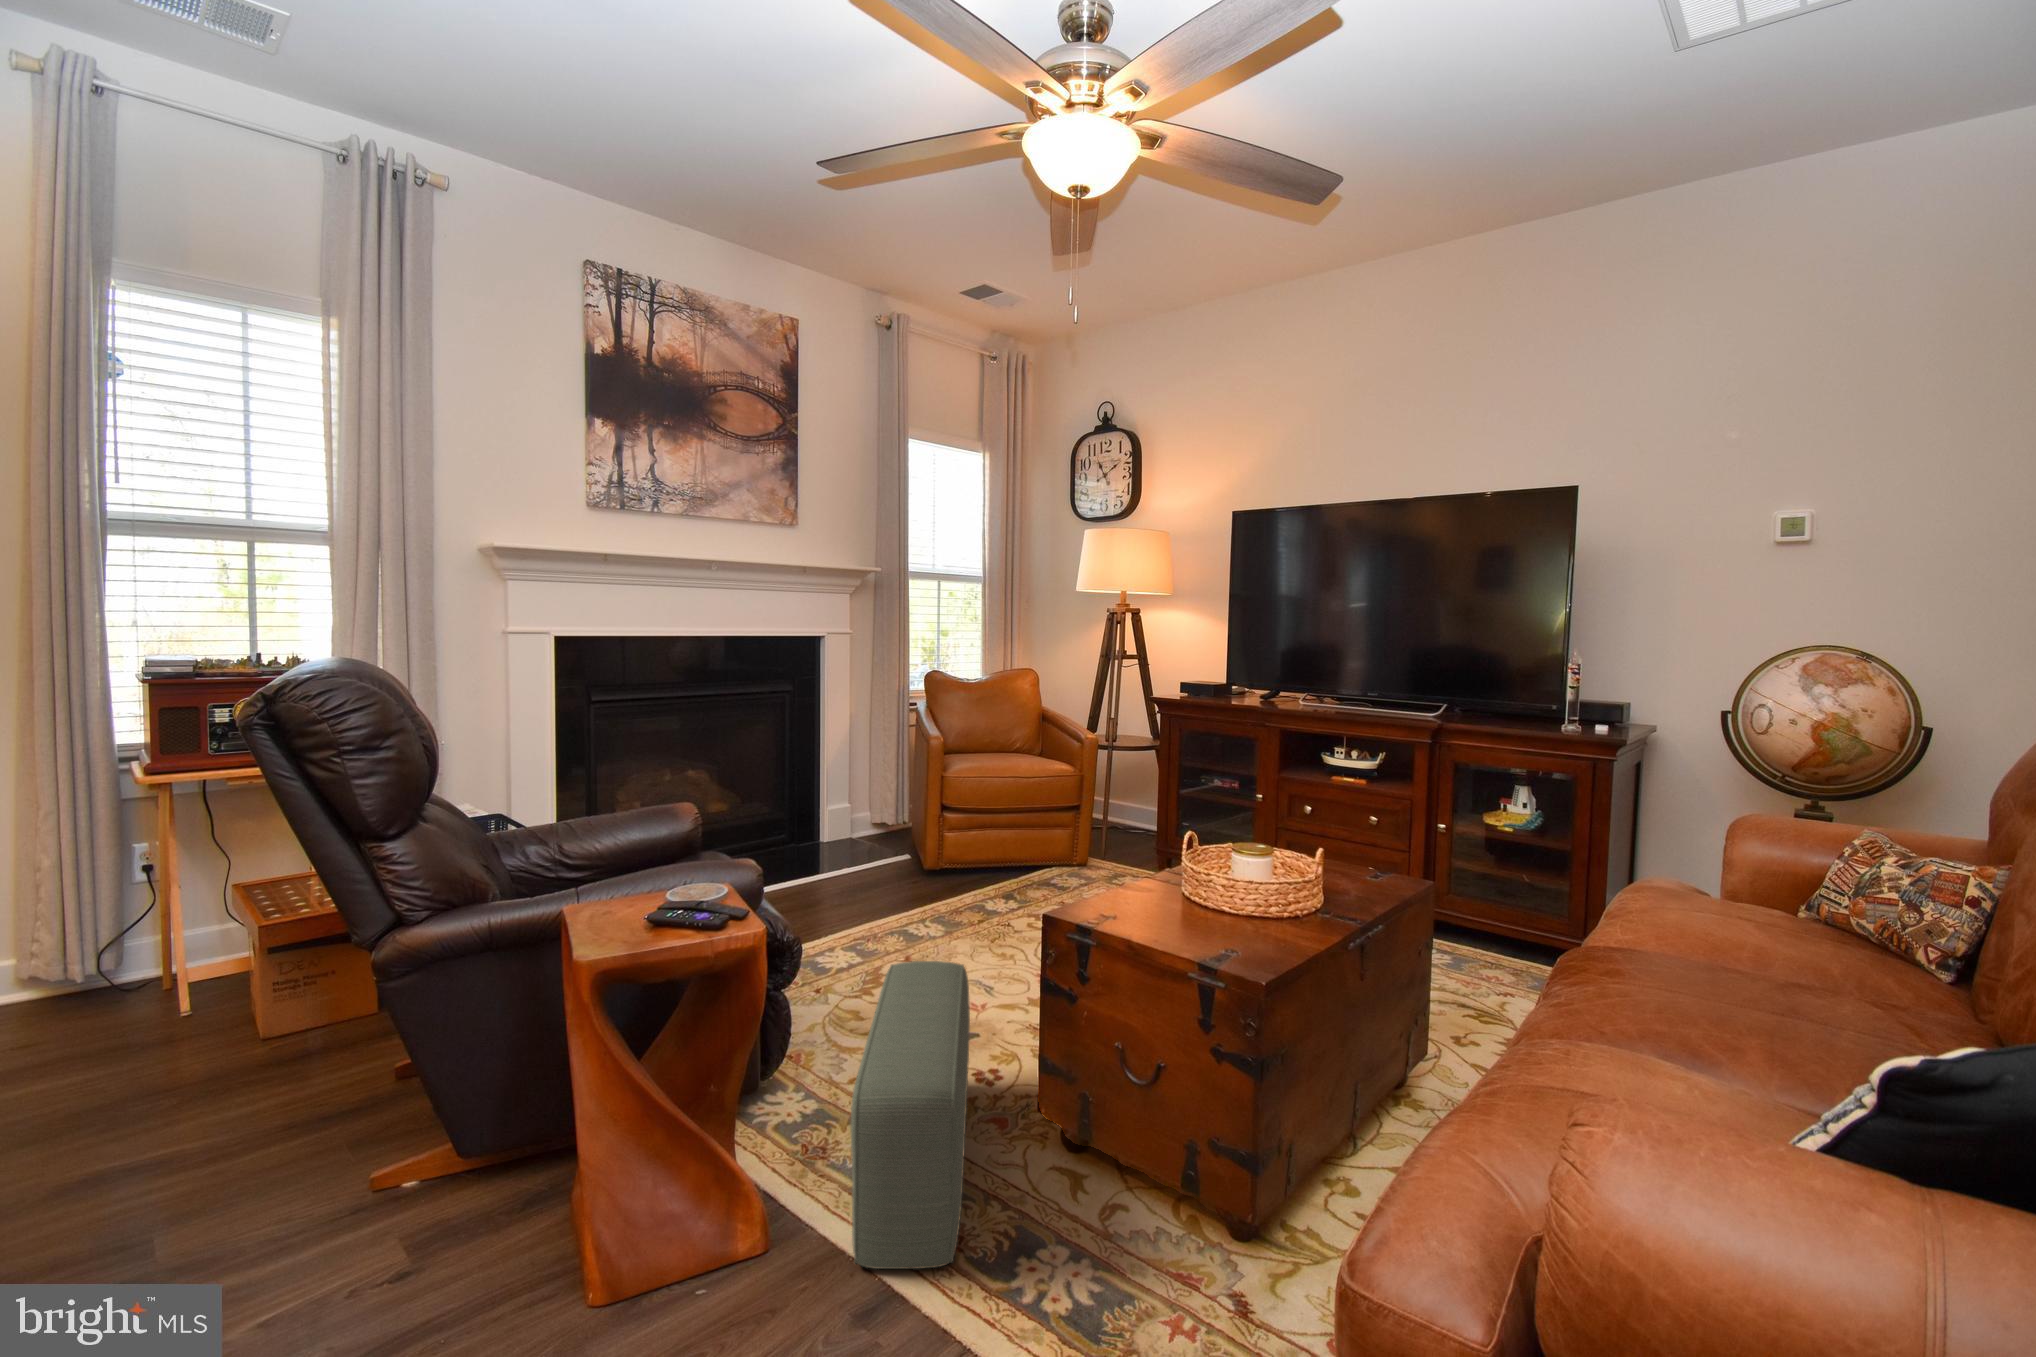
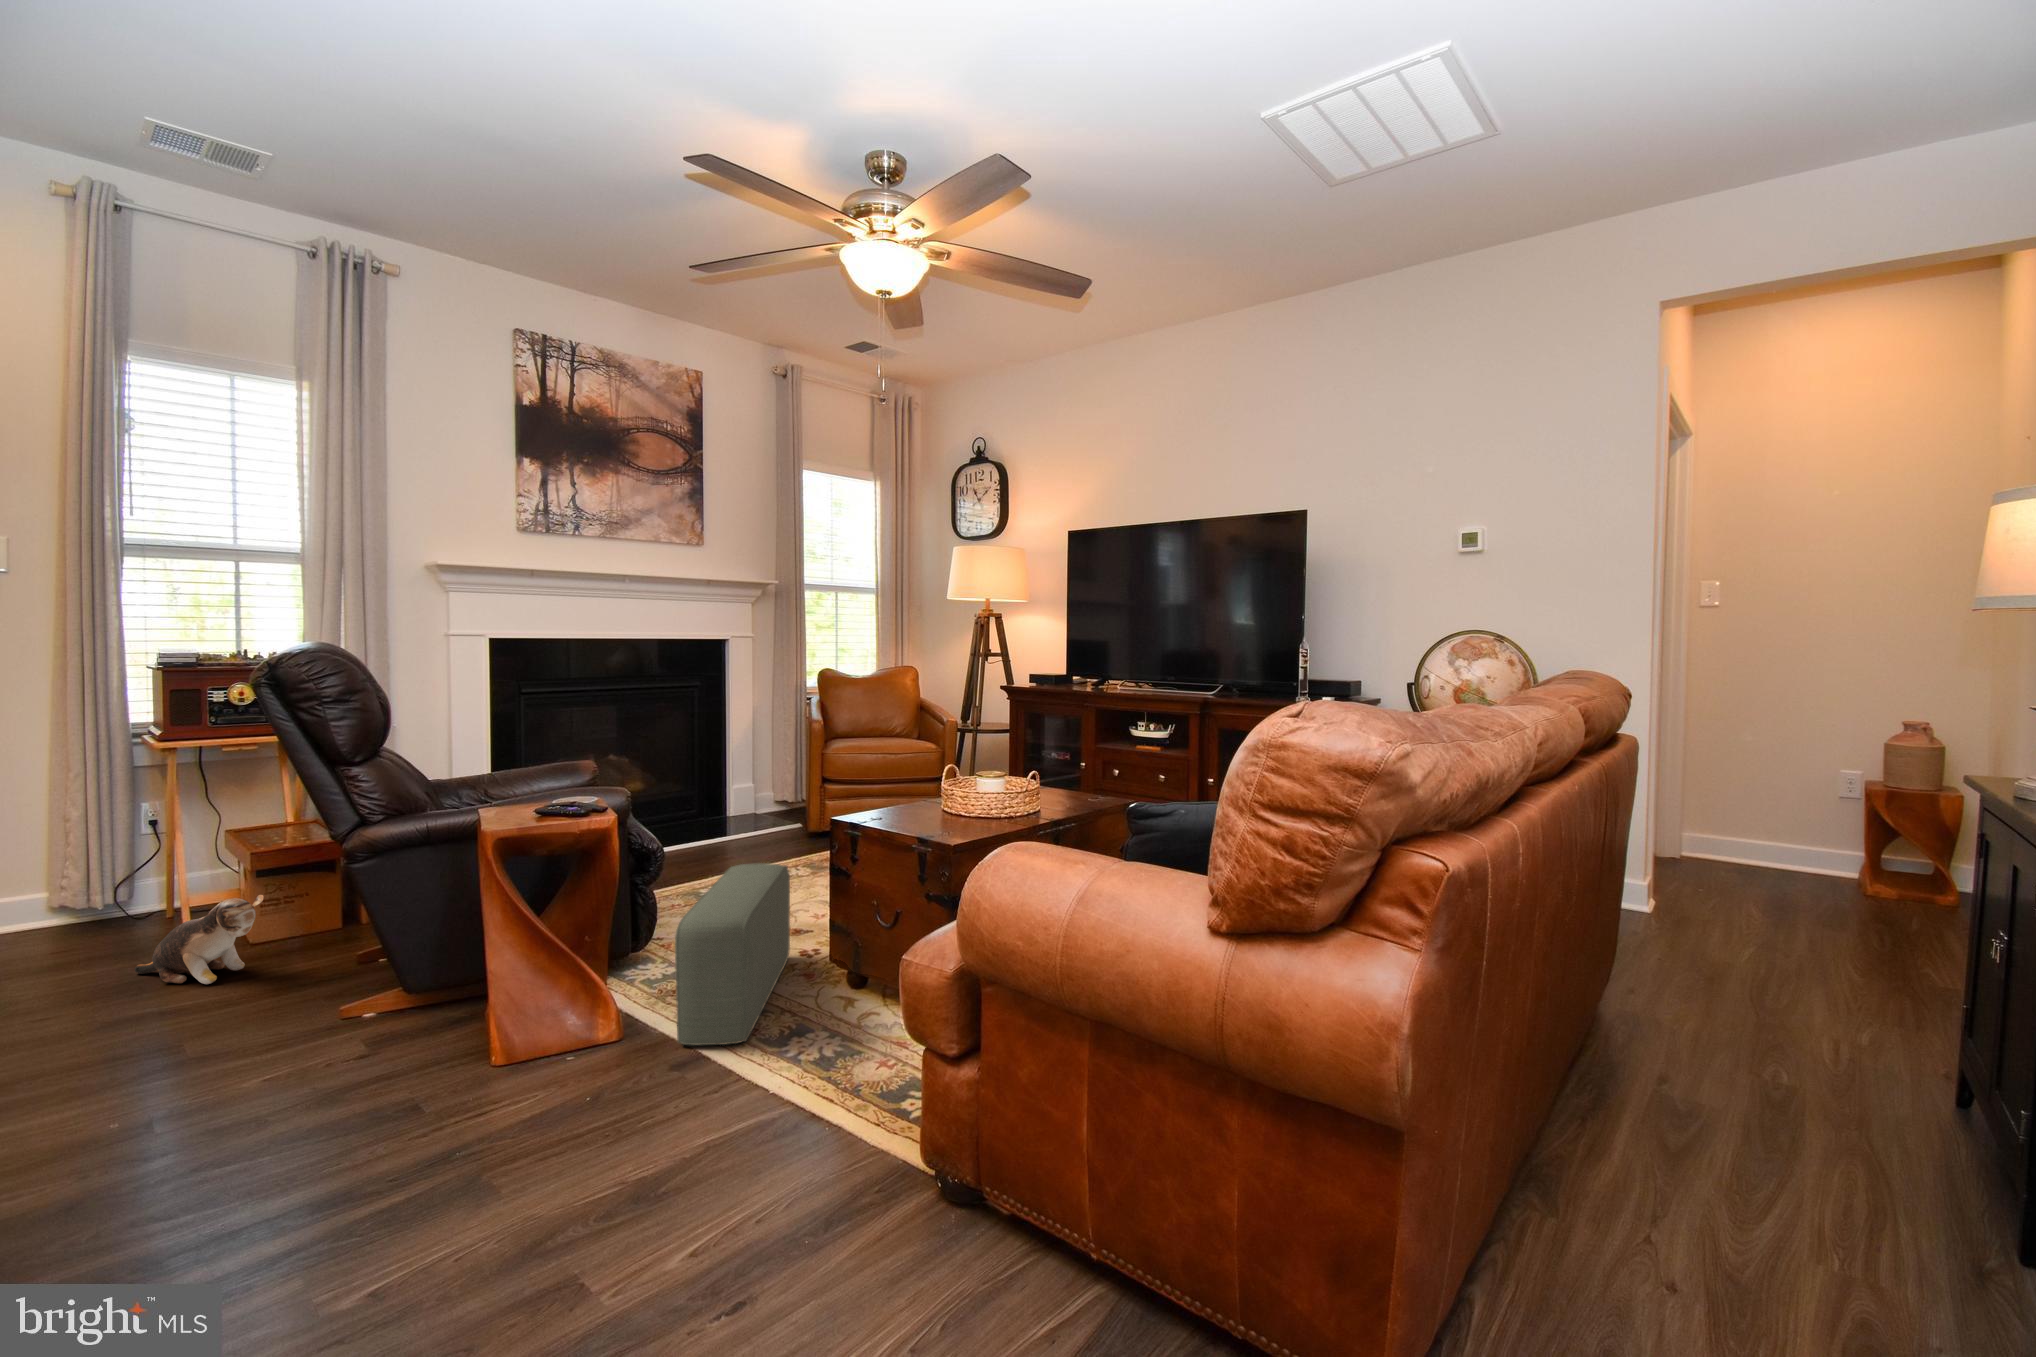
plush toy: none [109,992,274,1115] -> present [135,895,264,984]

